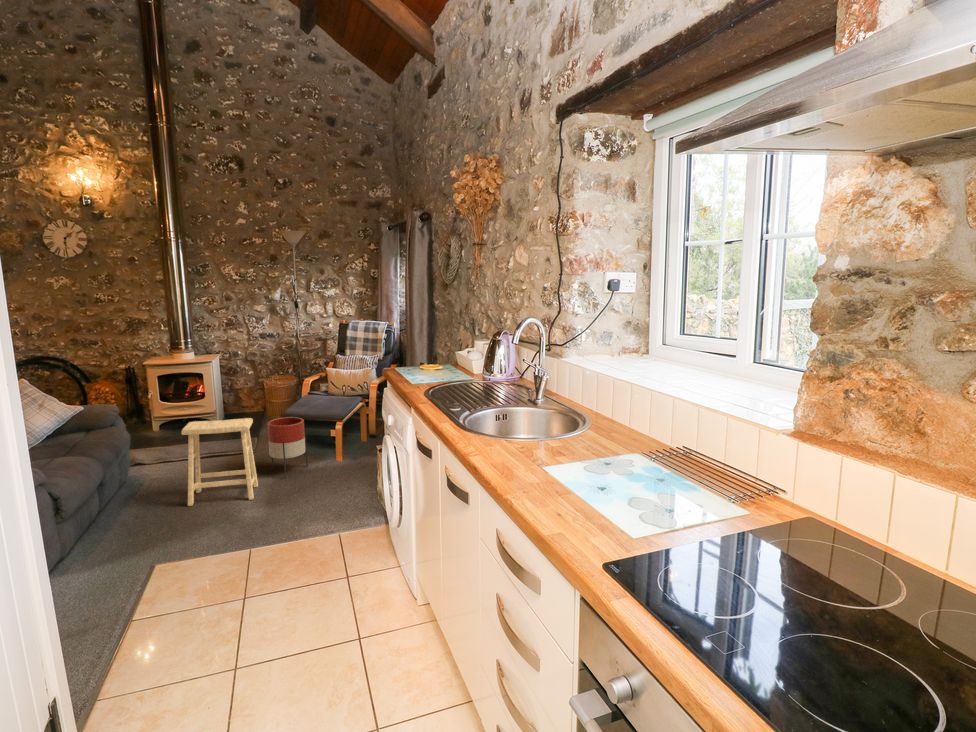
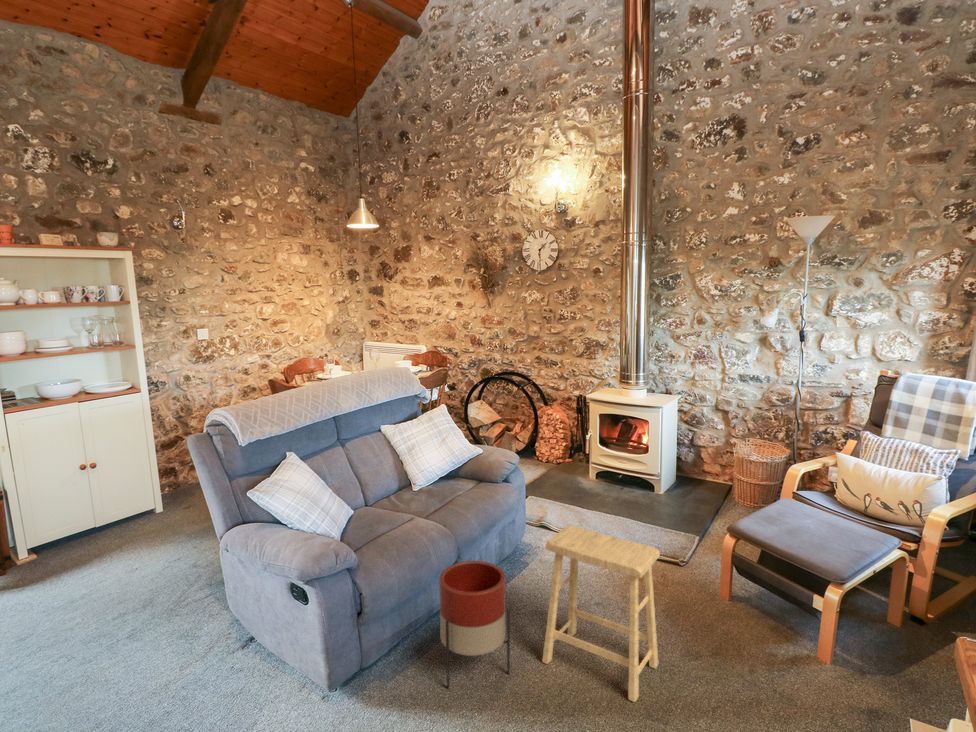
planter: present [267,417,308,478] -> present [439,561,510,688]

